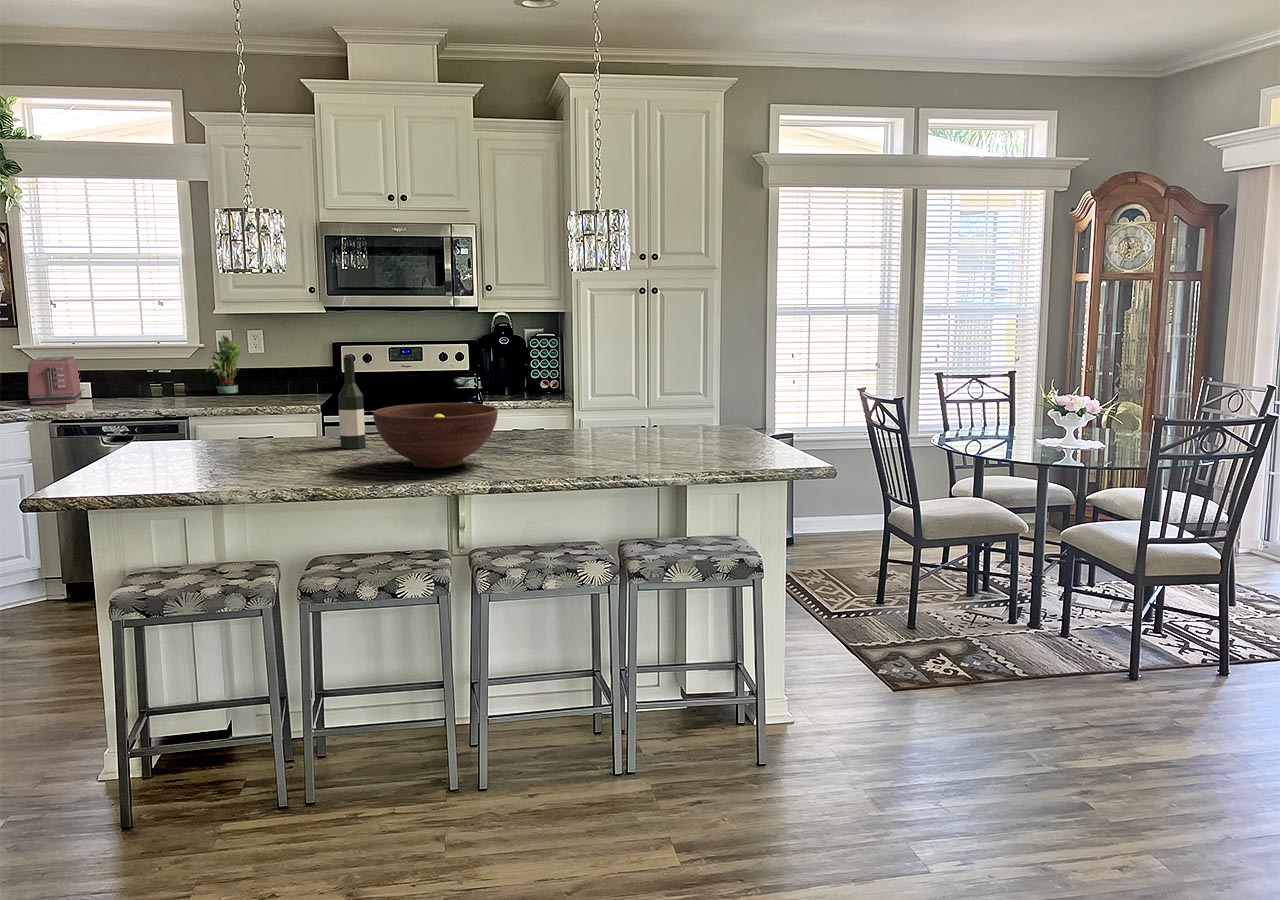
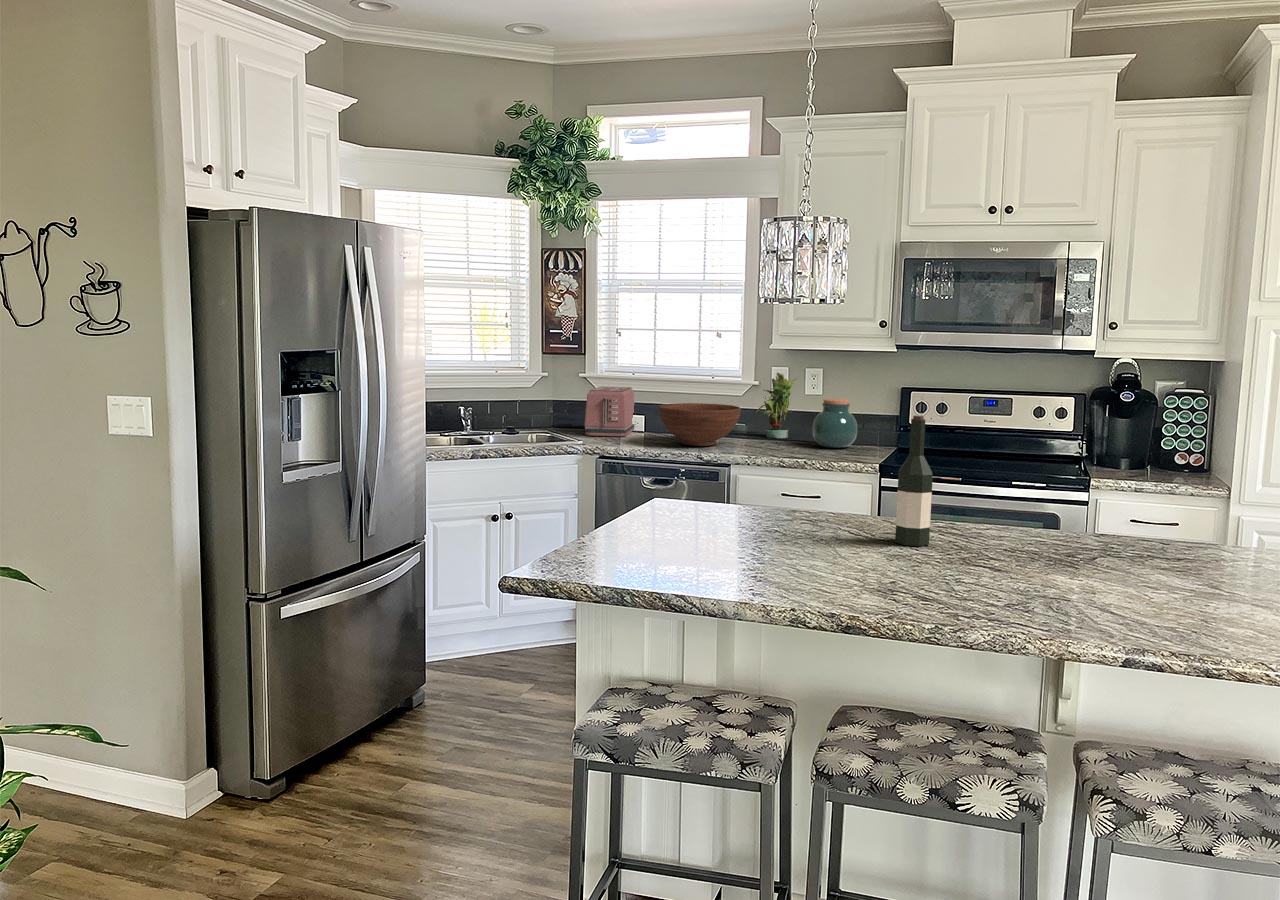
jar: none [261,355,300,397] -> present [813,399,857,448]
fruit bowl: present [373,403,498,468] -> present [659,403,741,446]

